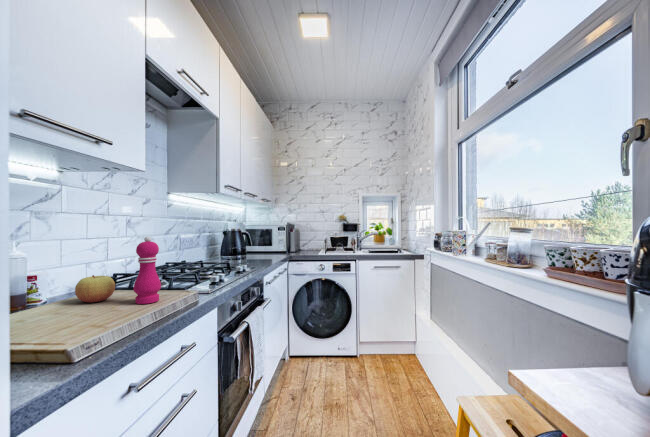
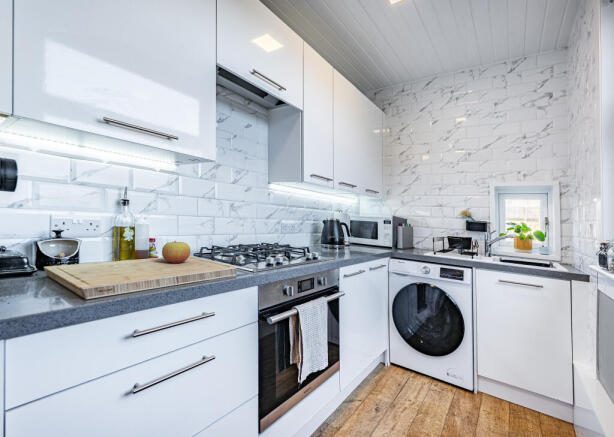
pepper mill: present [134,236,161,304] -> none [195,210,217,269]

